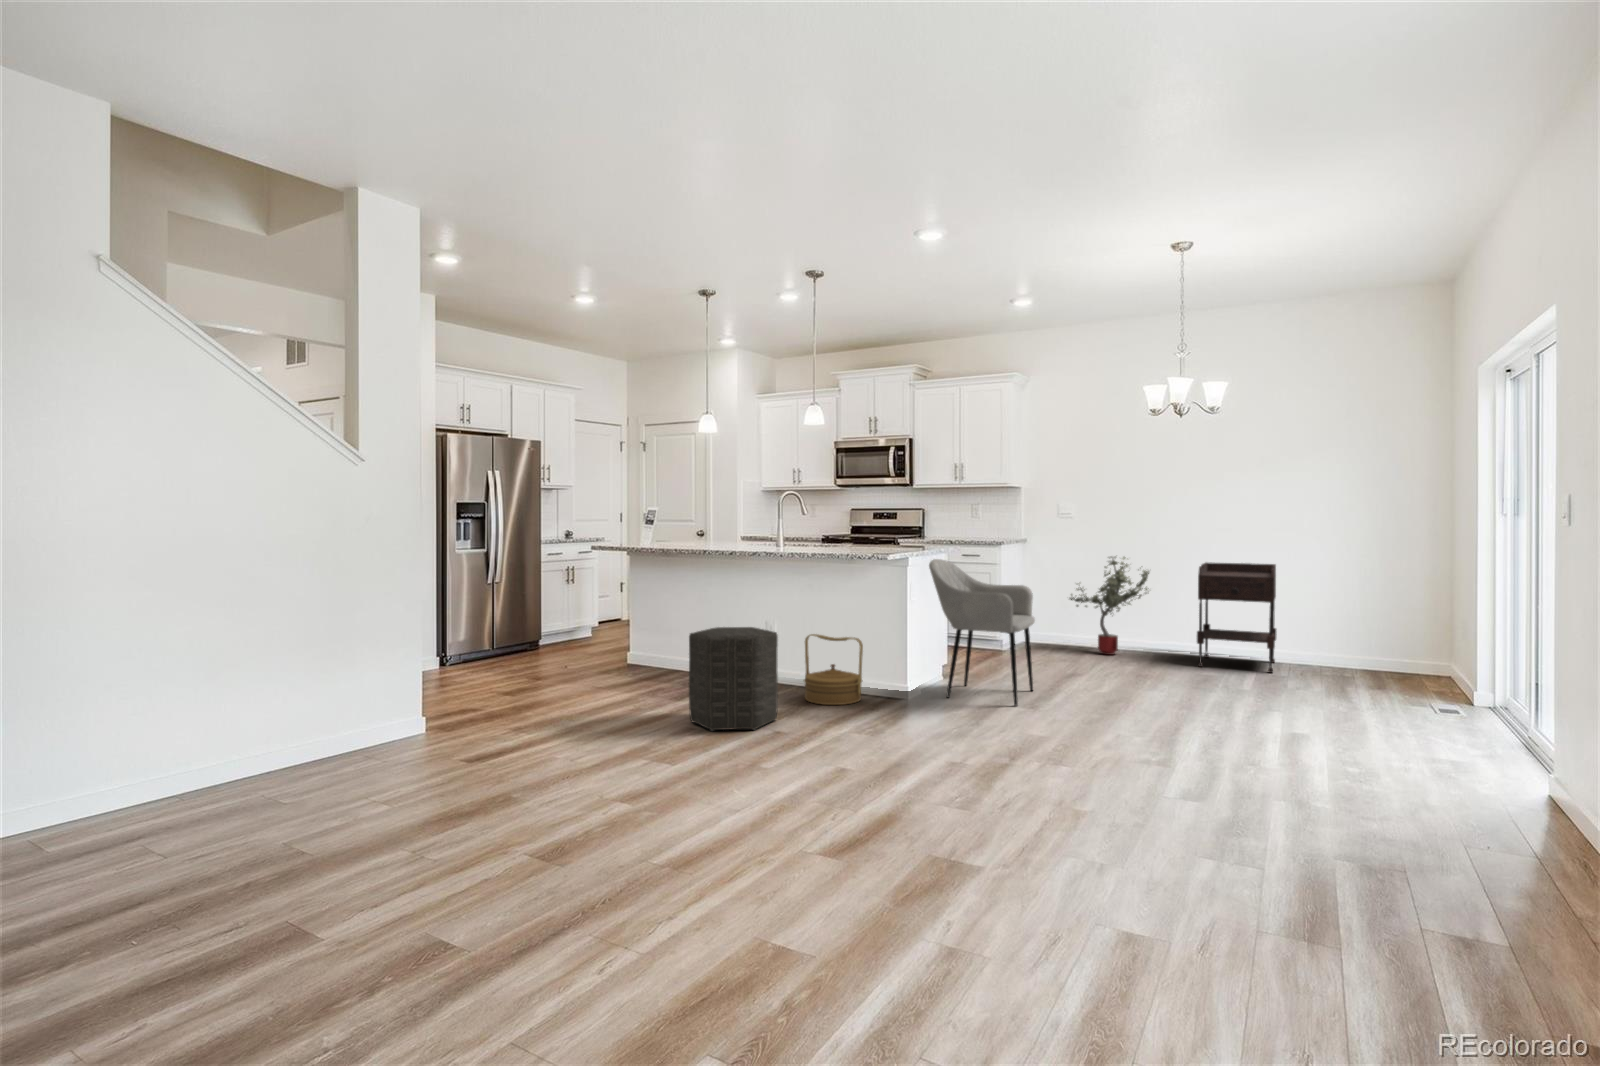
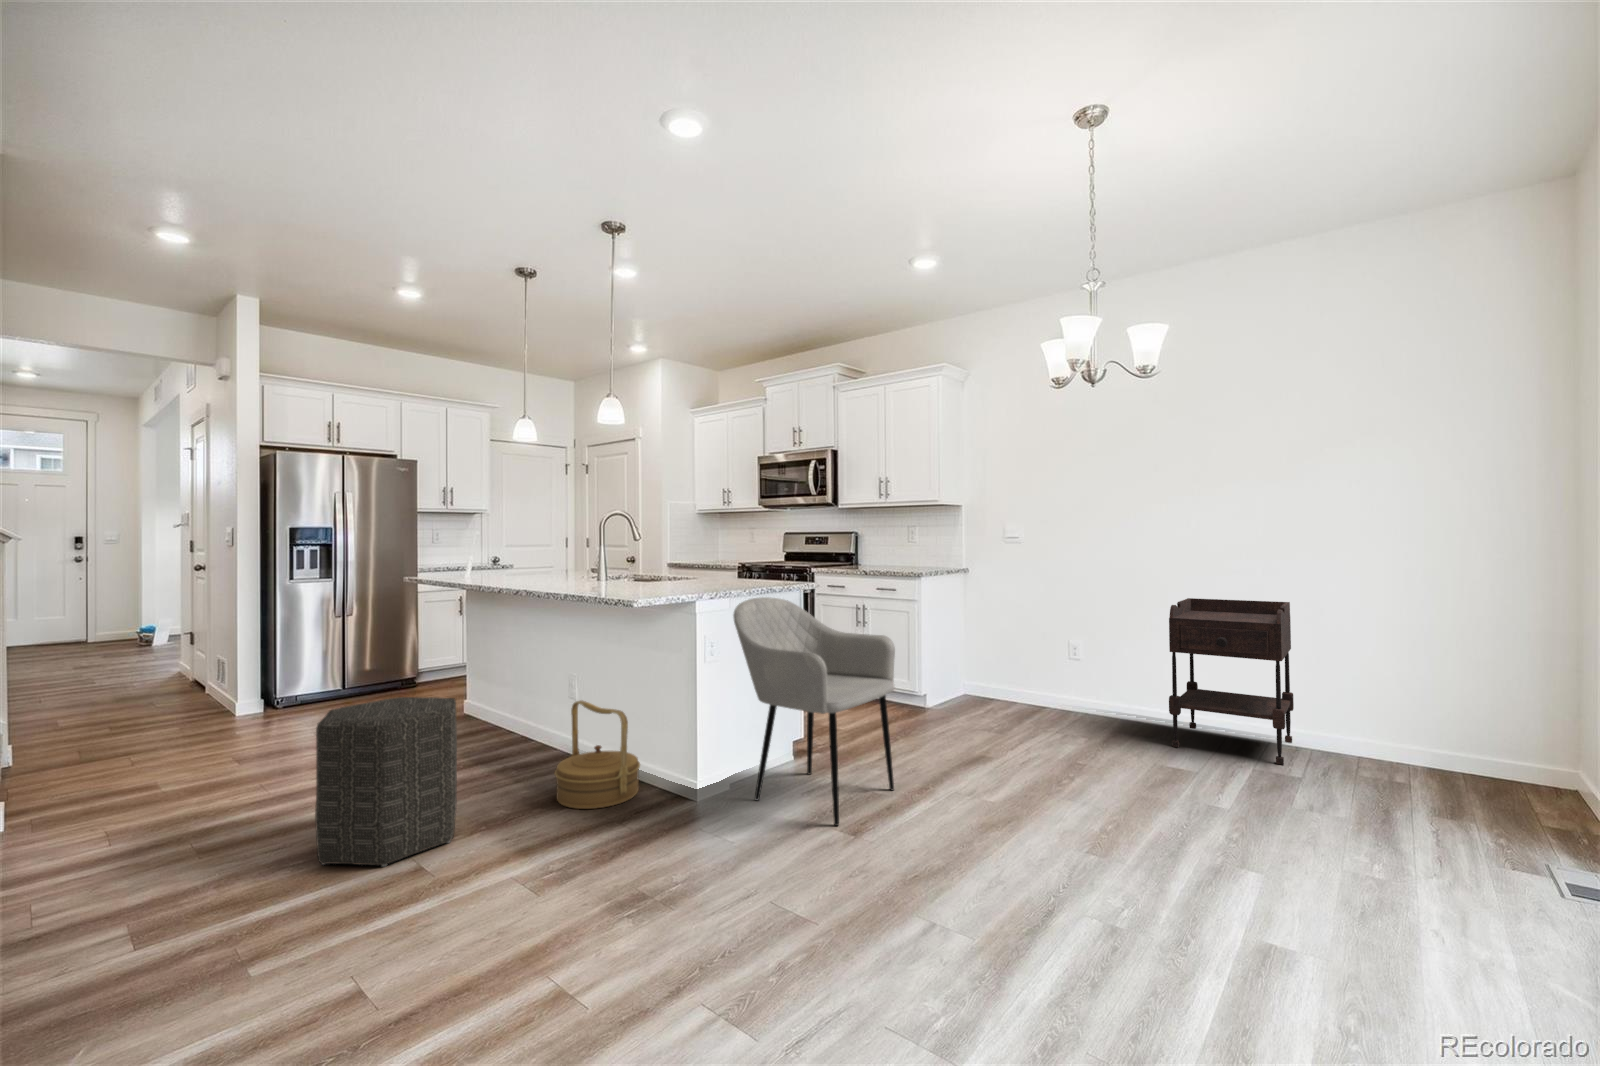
potted tree: present [1070,556,1149,655] -> none [1008,588,1112,719]

